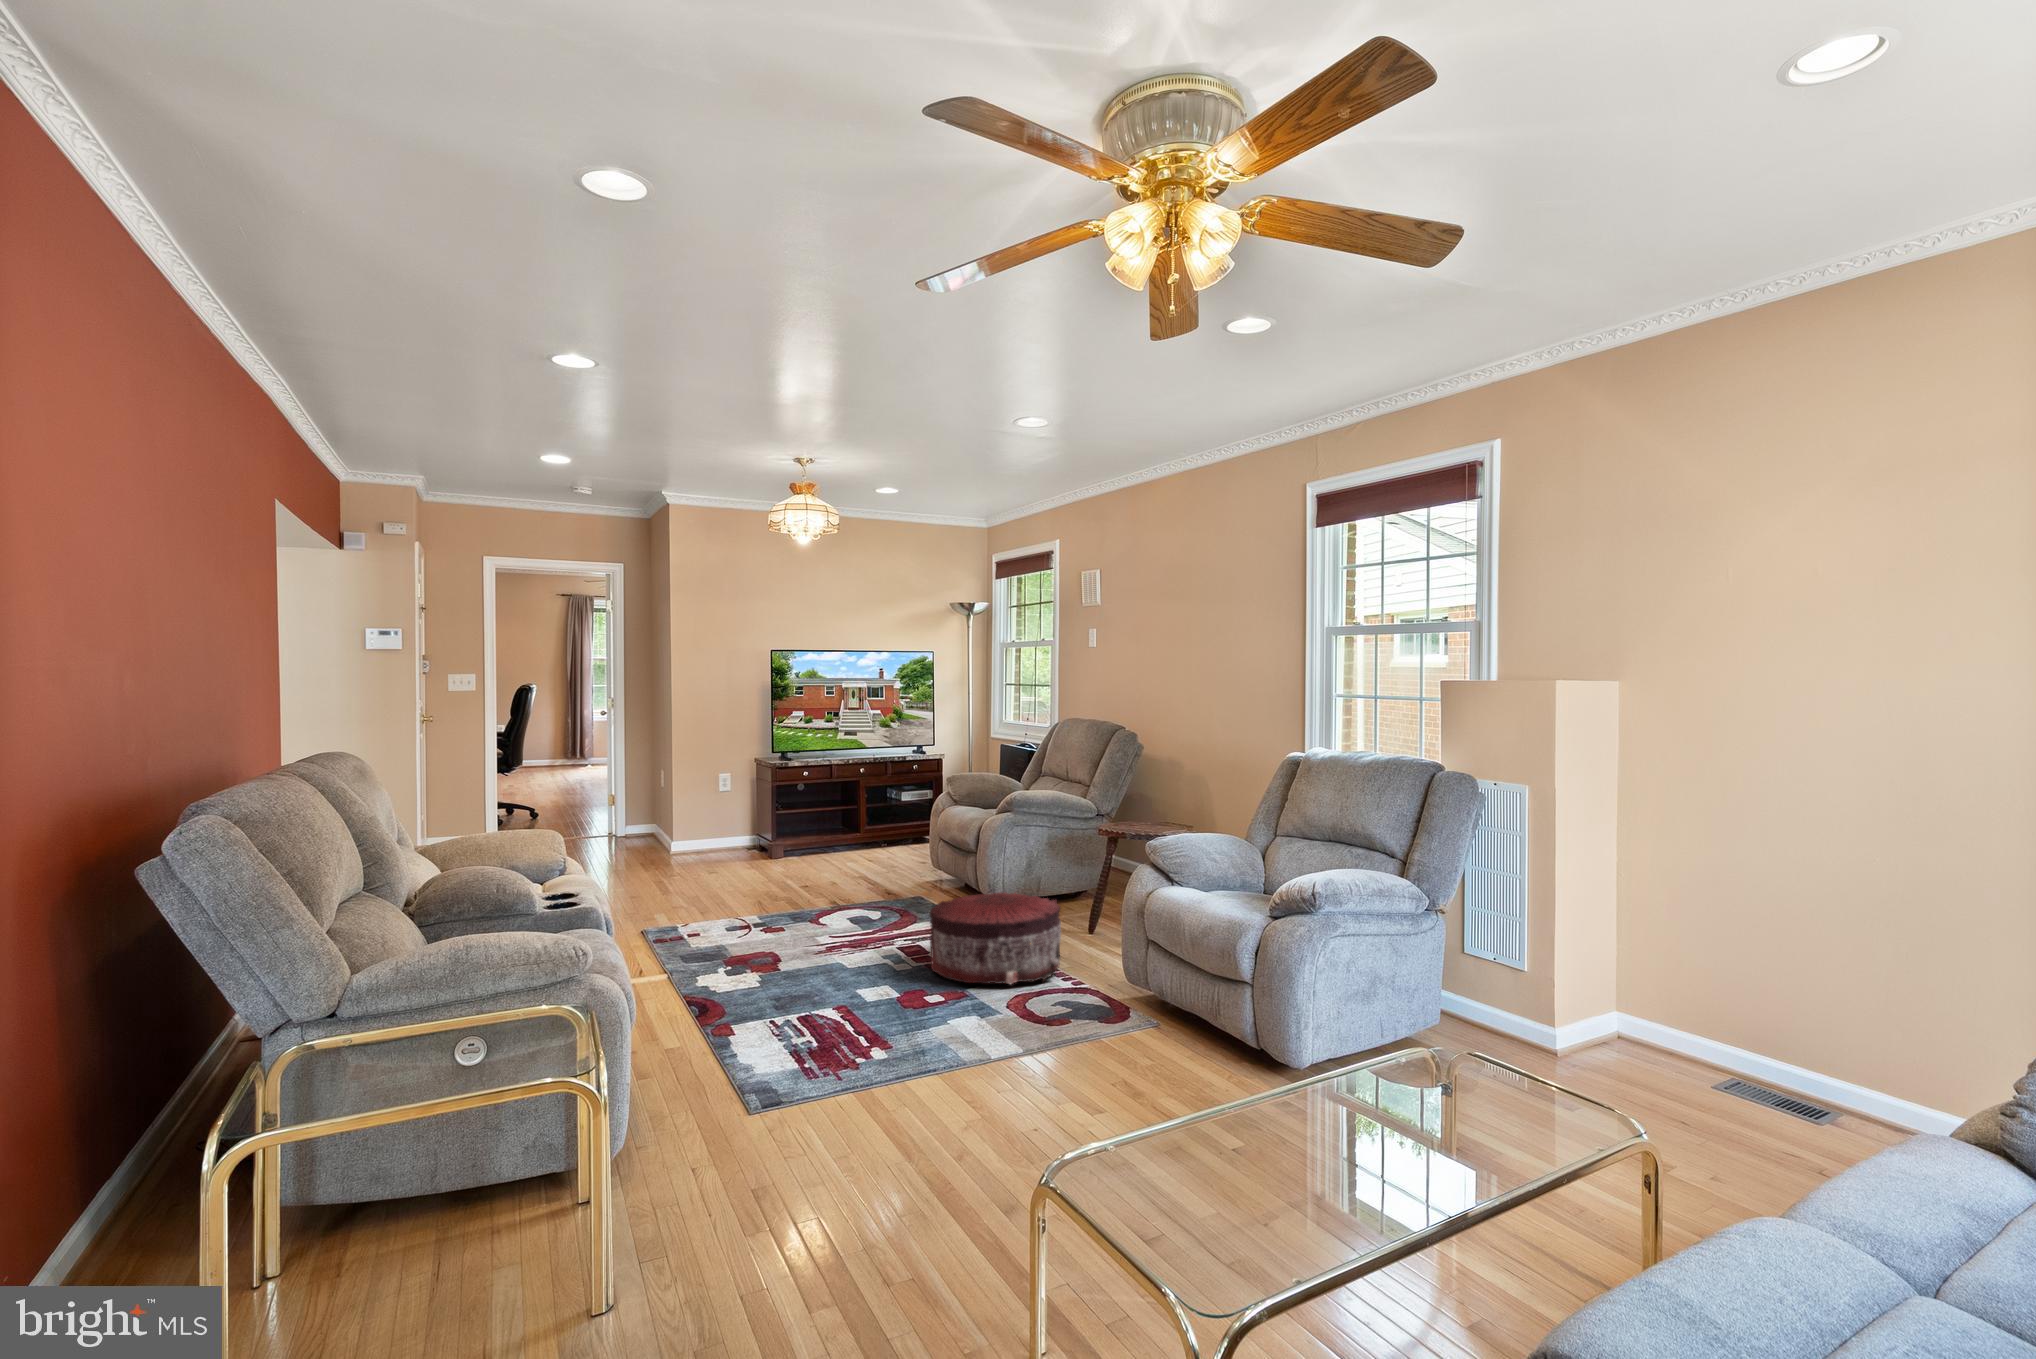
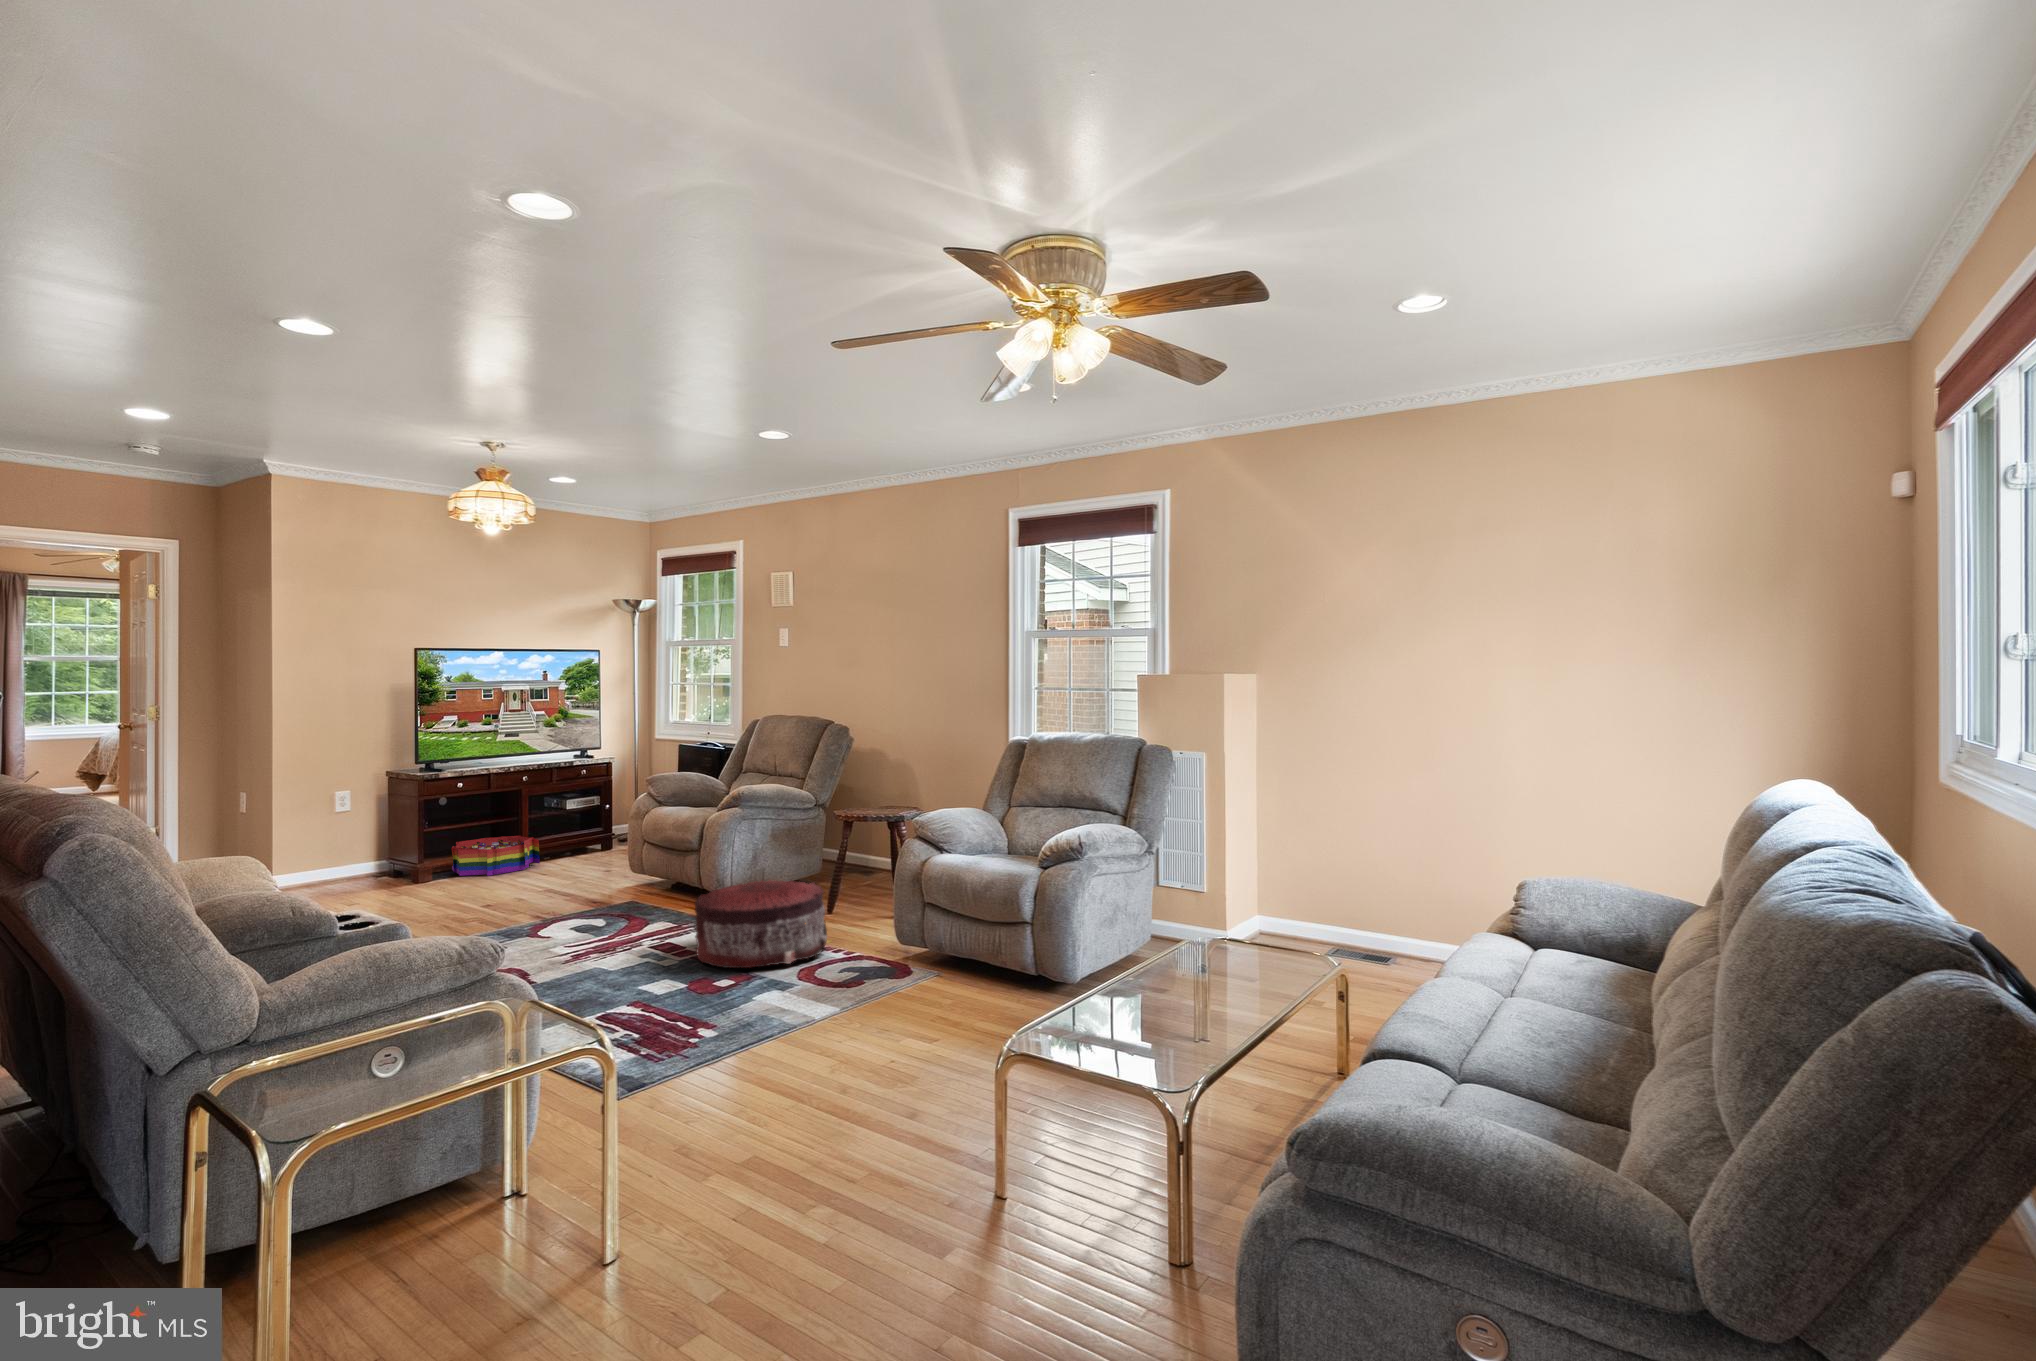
storage bin: none [790,824,865,860] -> present [452,836,540,876]

